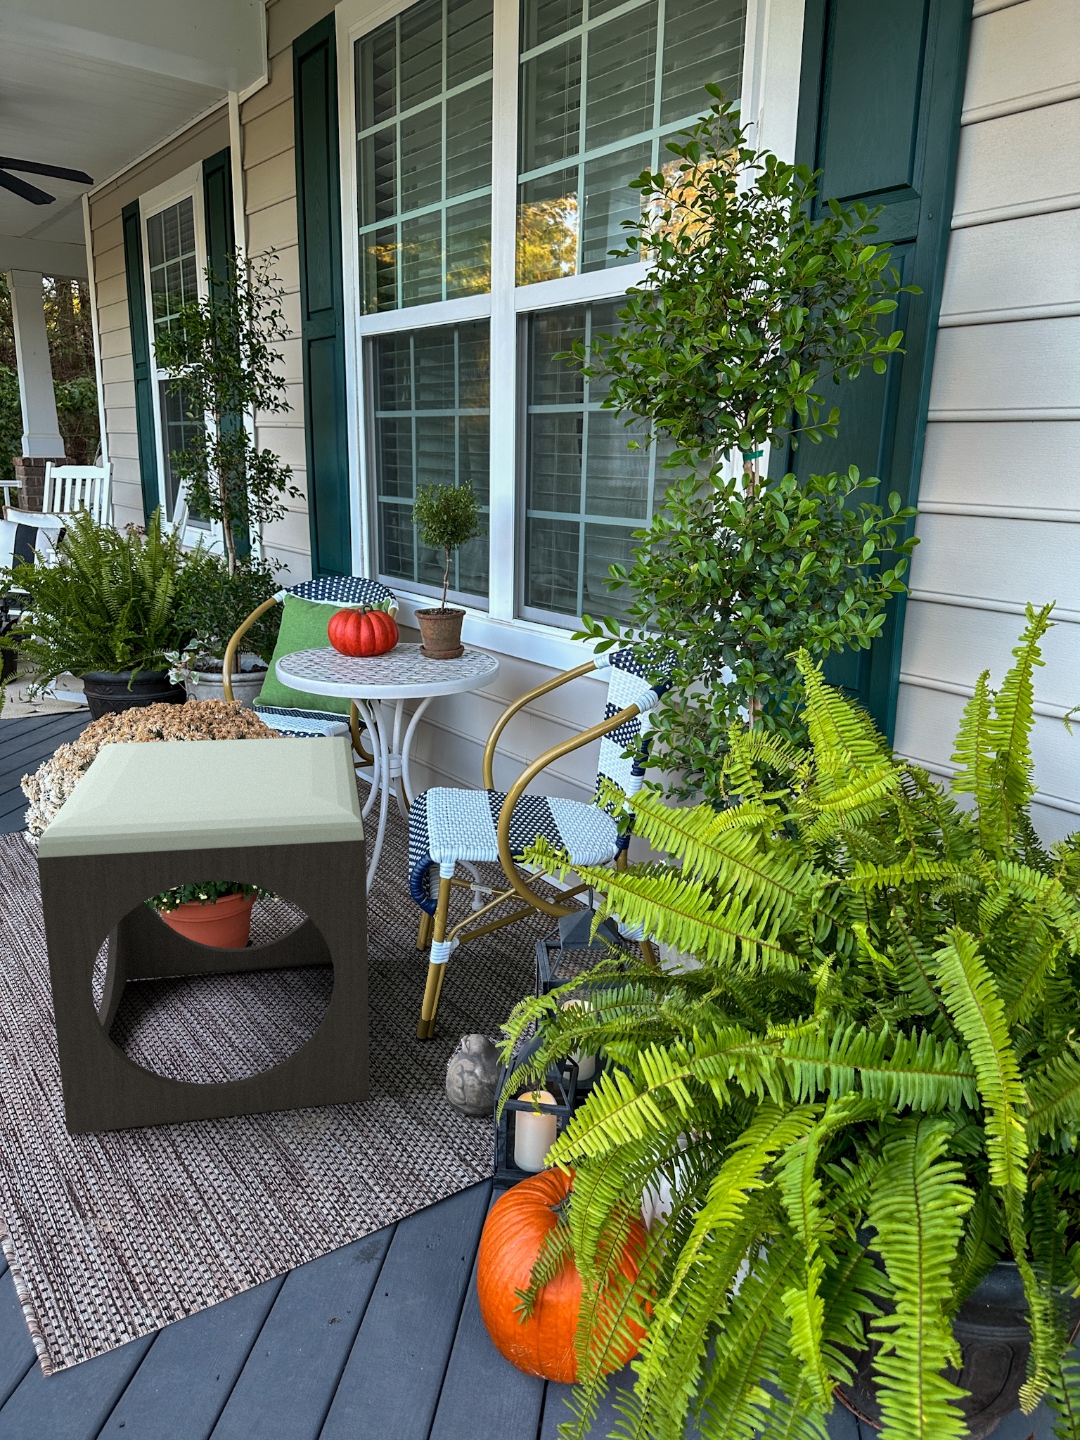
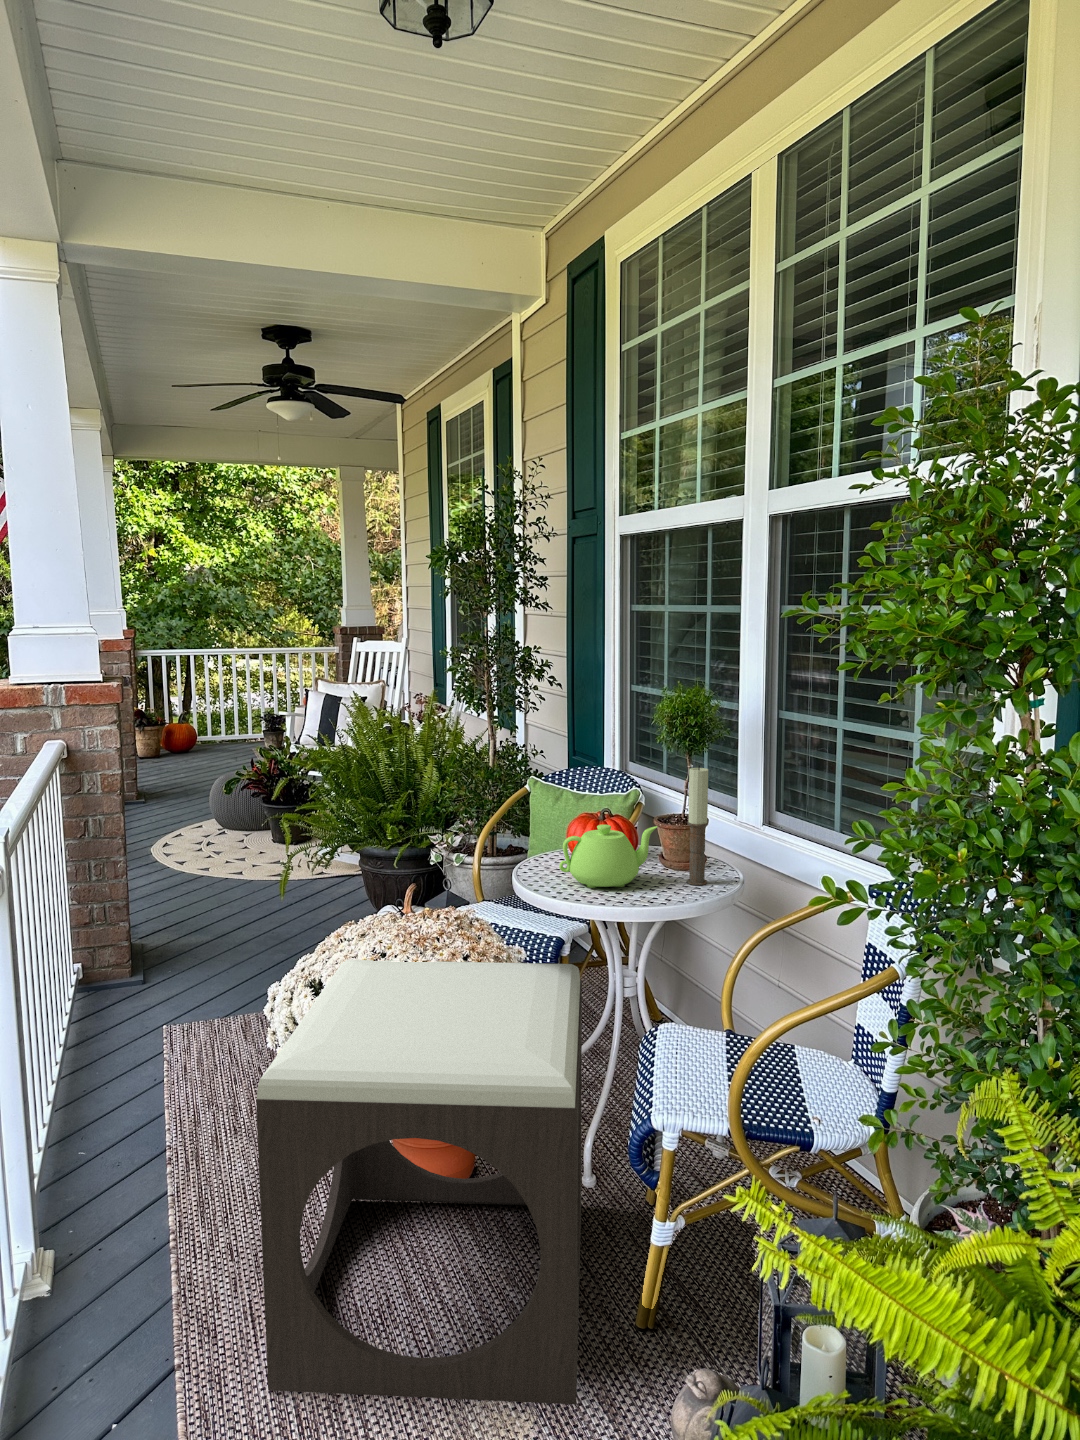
candle: none [445,555,465,669] -> present [687,766,708,885]
teapot: none [322,613,418,673] -> present [559,825,657,888]

